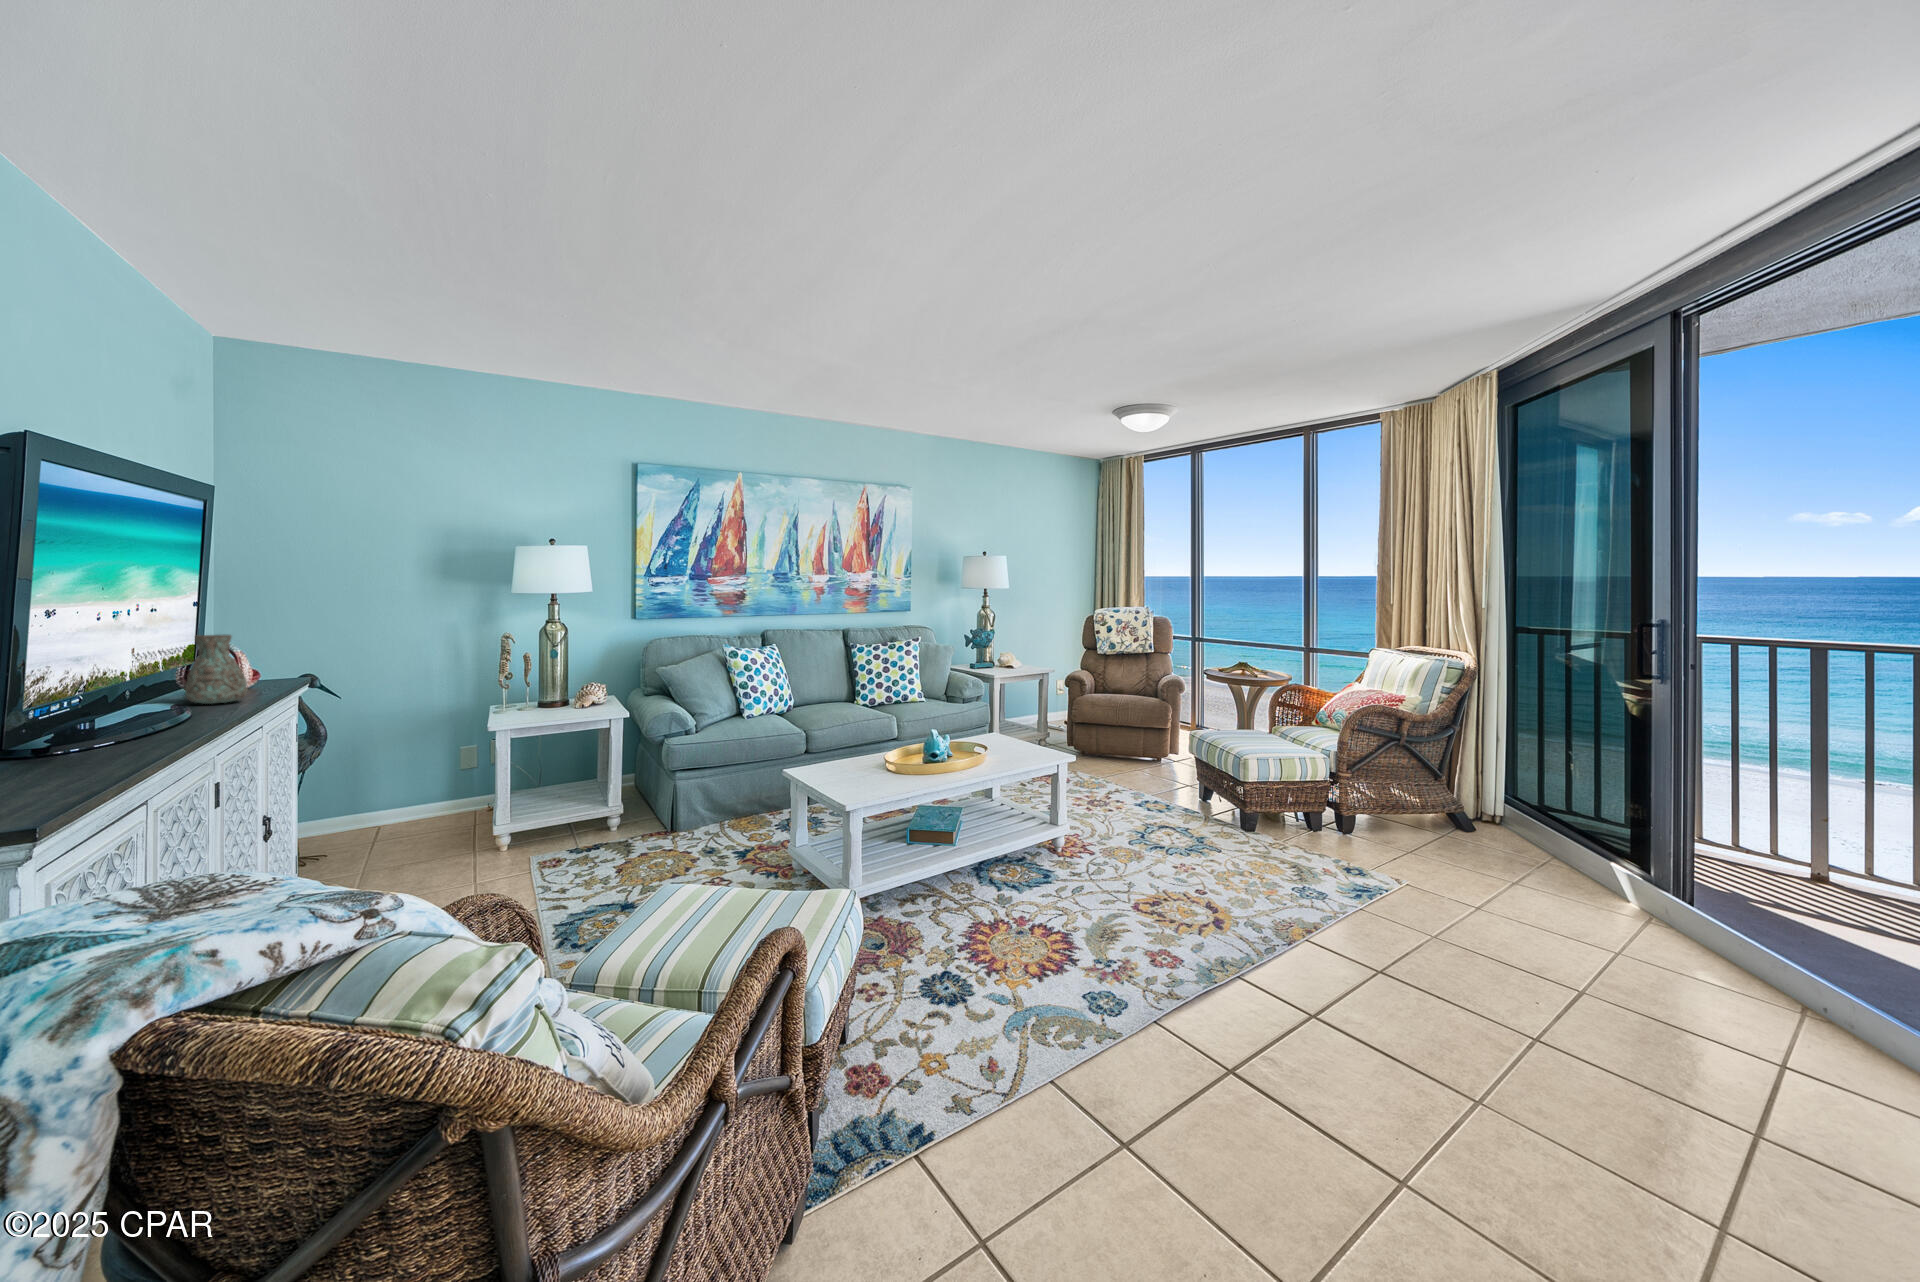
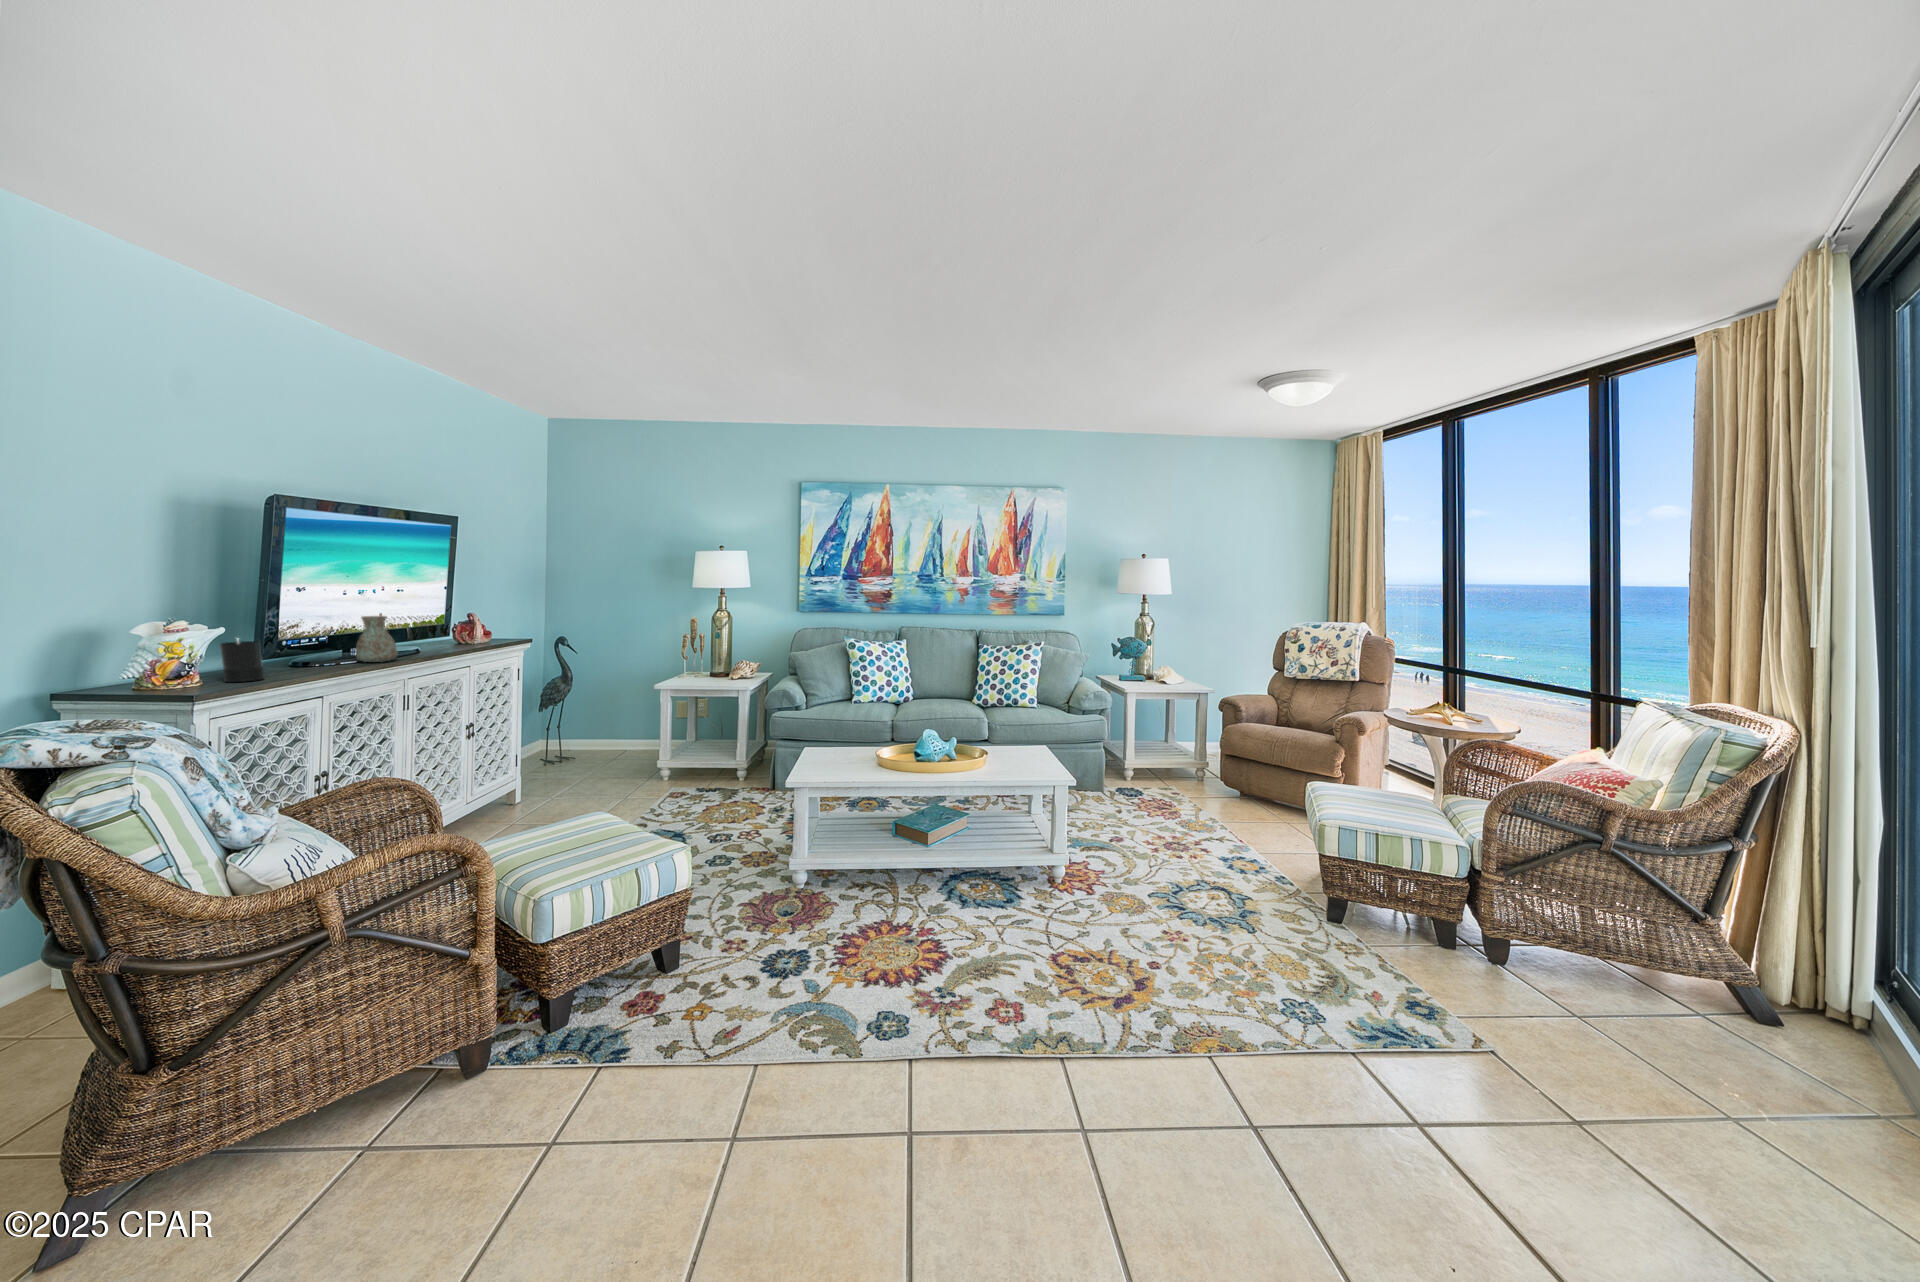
candle: none [122,667,182,732] -> present [220,638,264,682]

